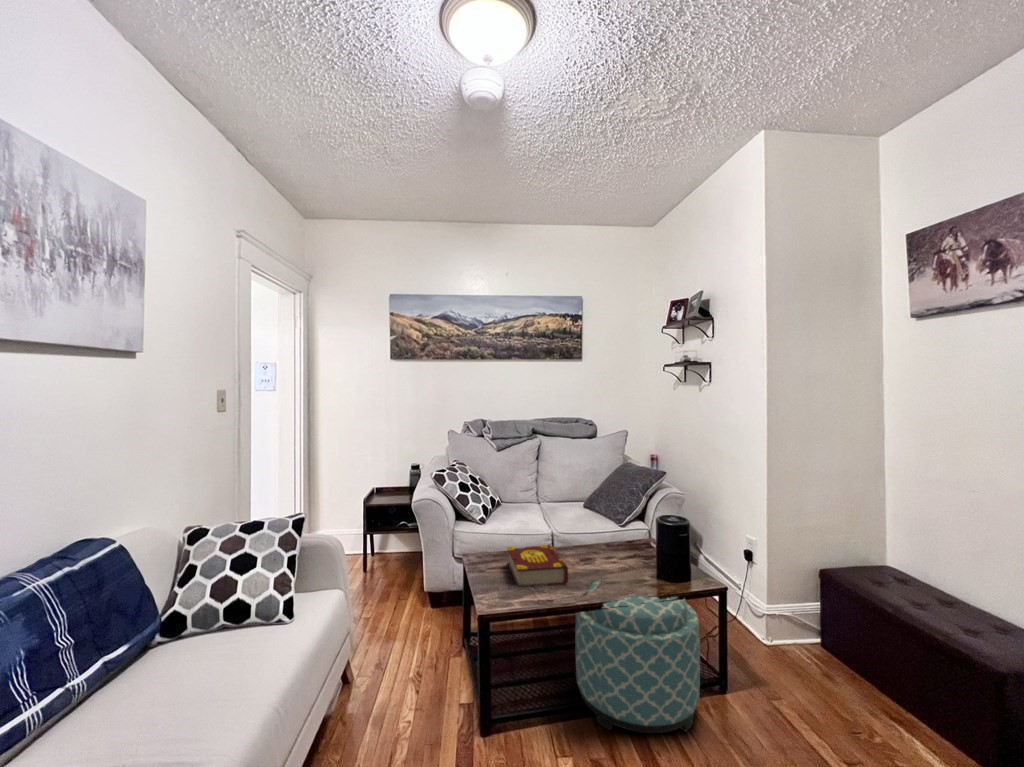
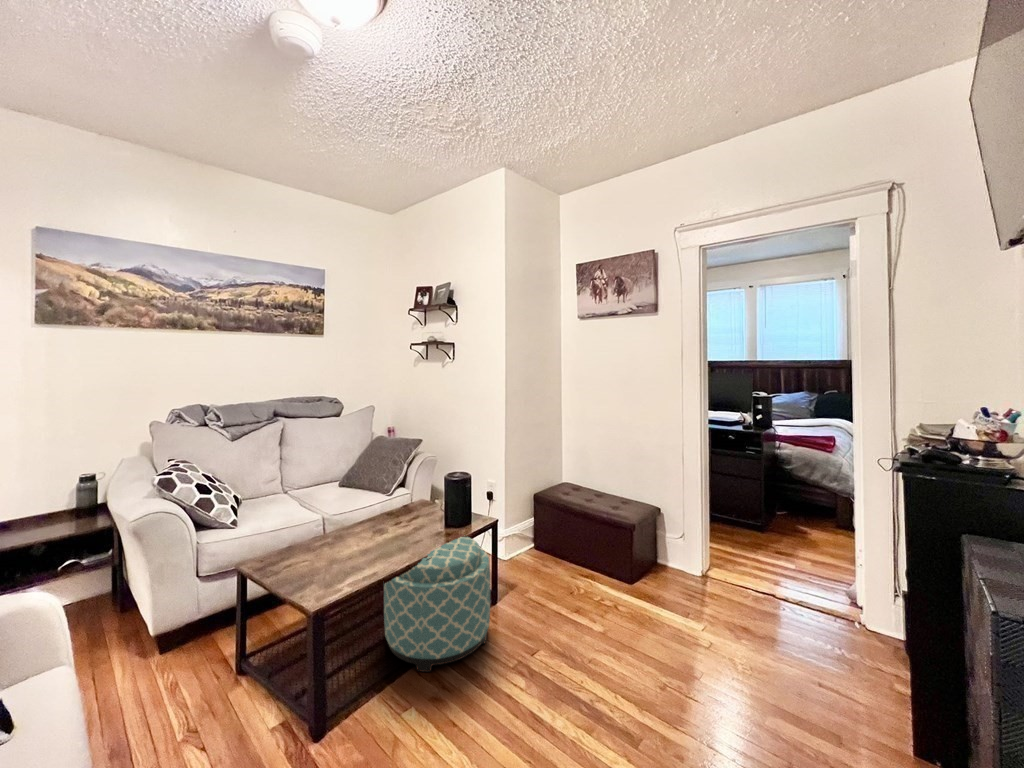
book: present [507,545,568,587] -> none [299,526,379,576]

